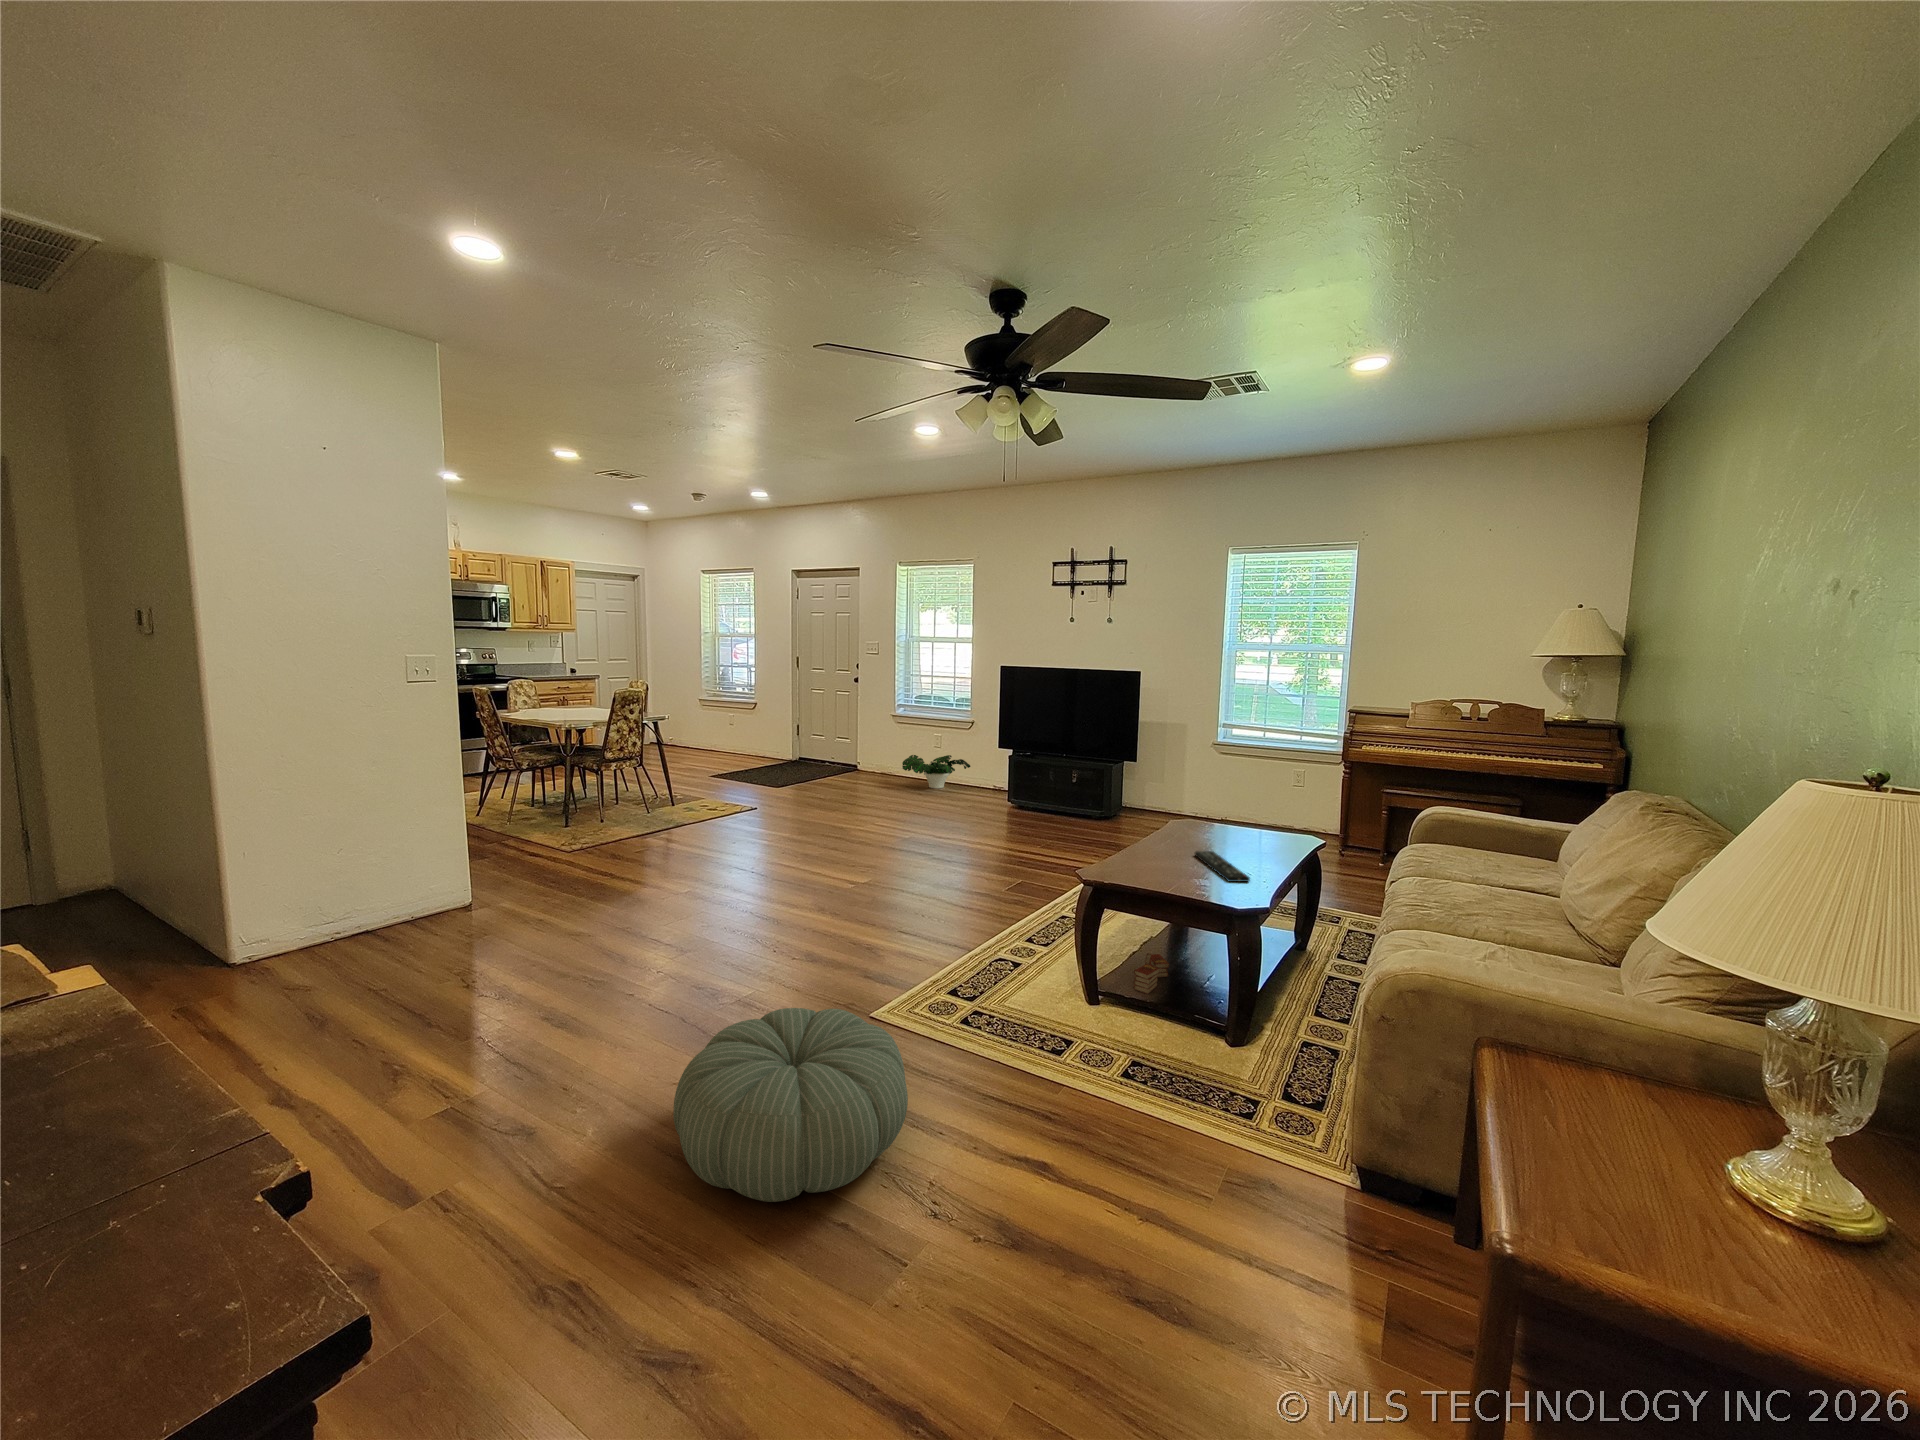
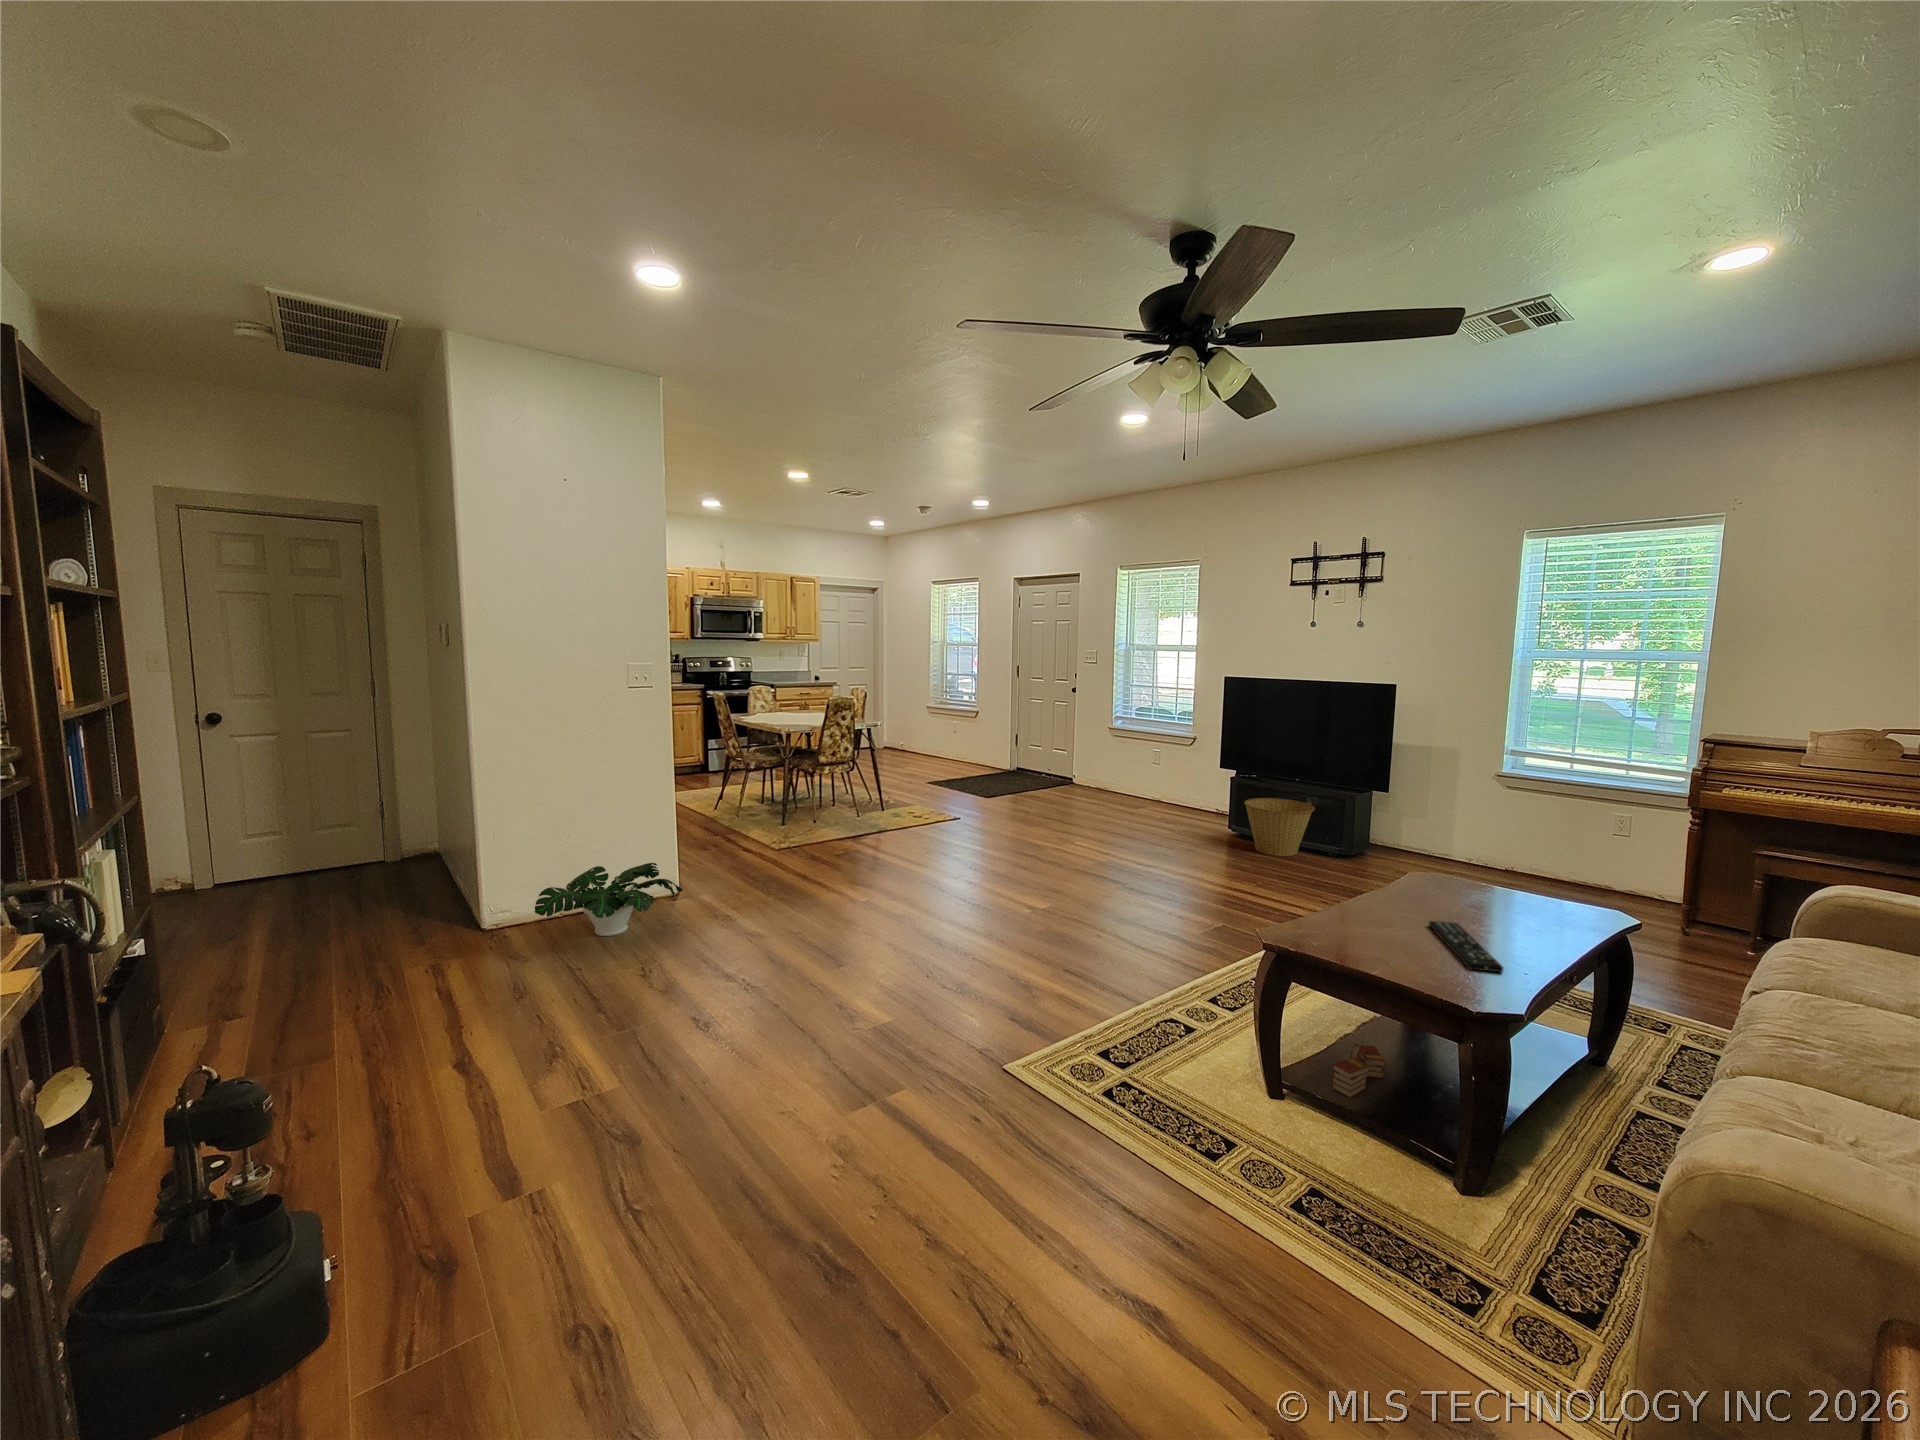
potted plant: present [902,755,970,788] -> present [535,863,683,936]
basket: none [1024,772,1080,820] -> present [1244,798,1315,856]
pouf: present [673,1008,908,1202] -> none [754,1050,1006,1277]

